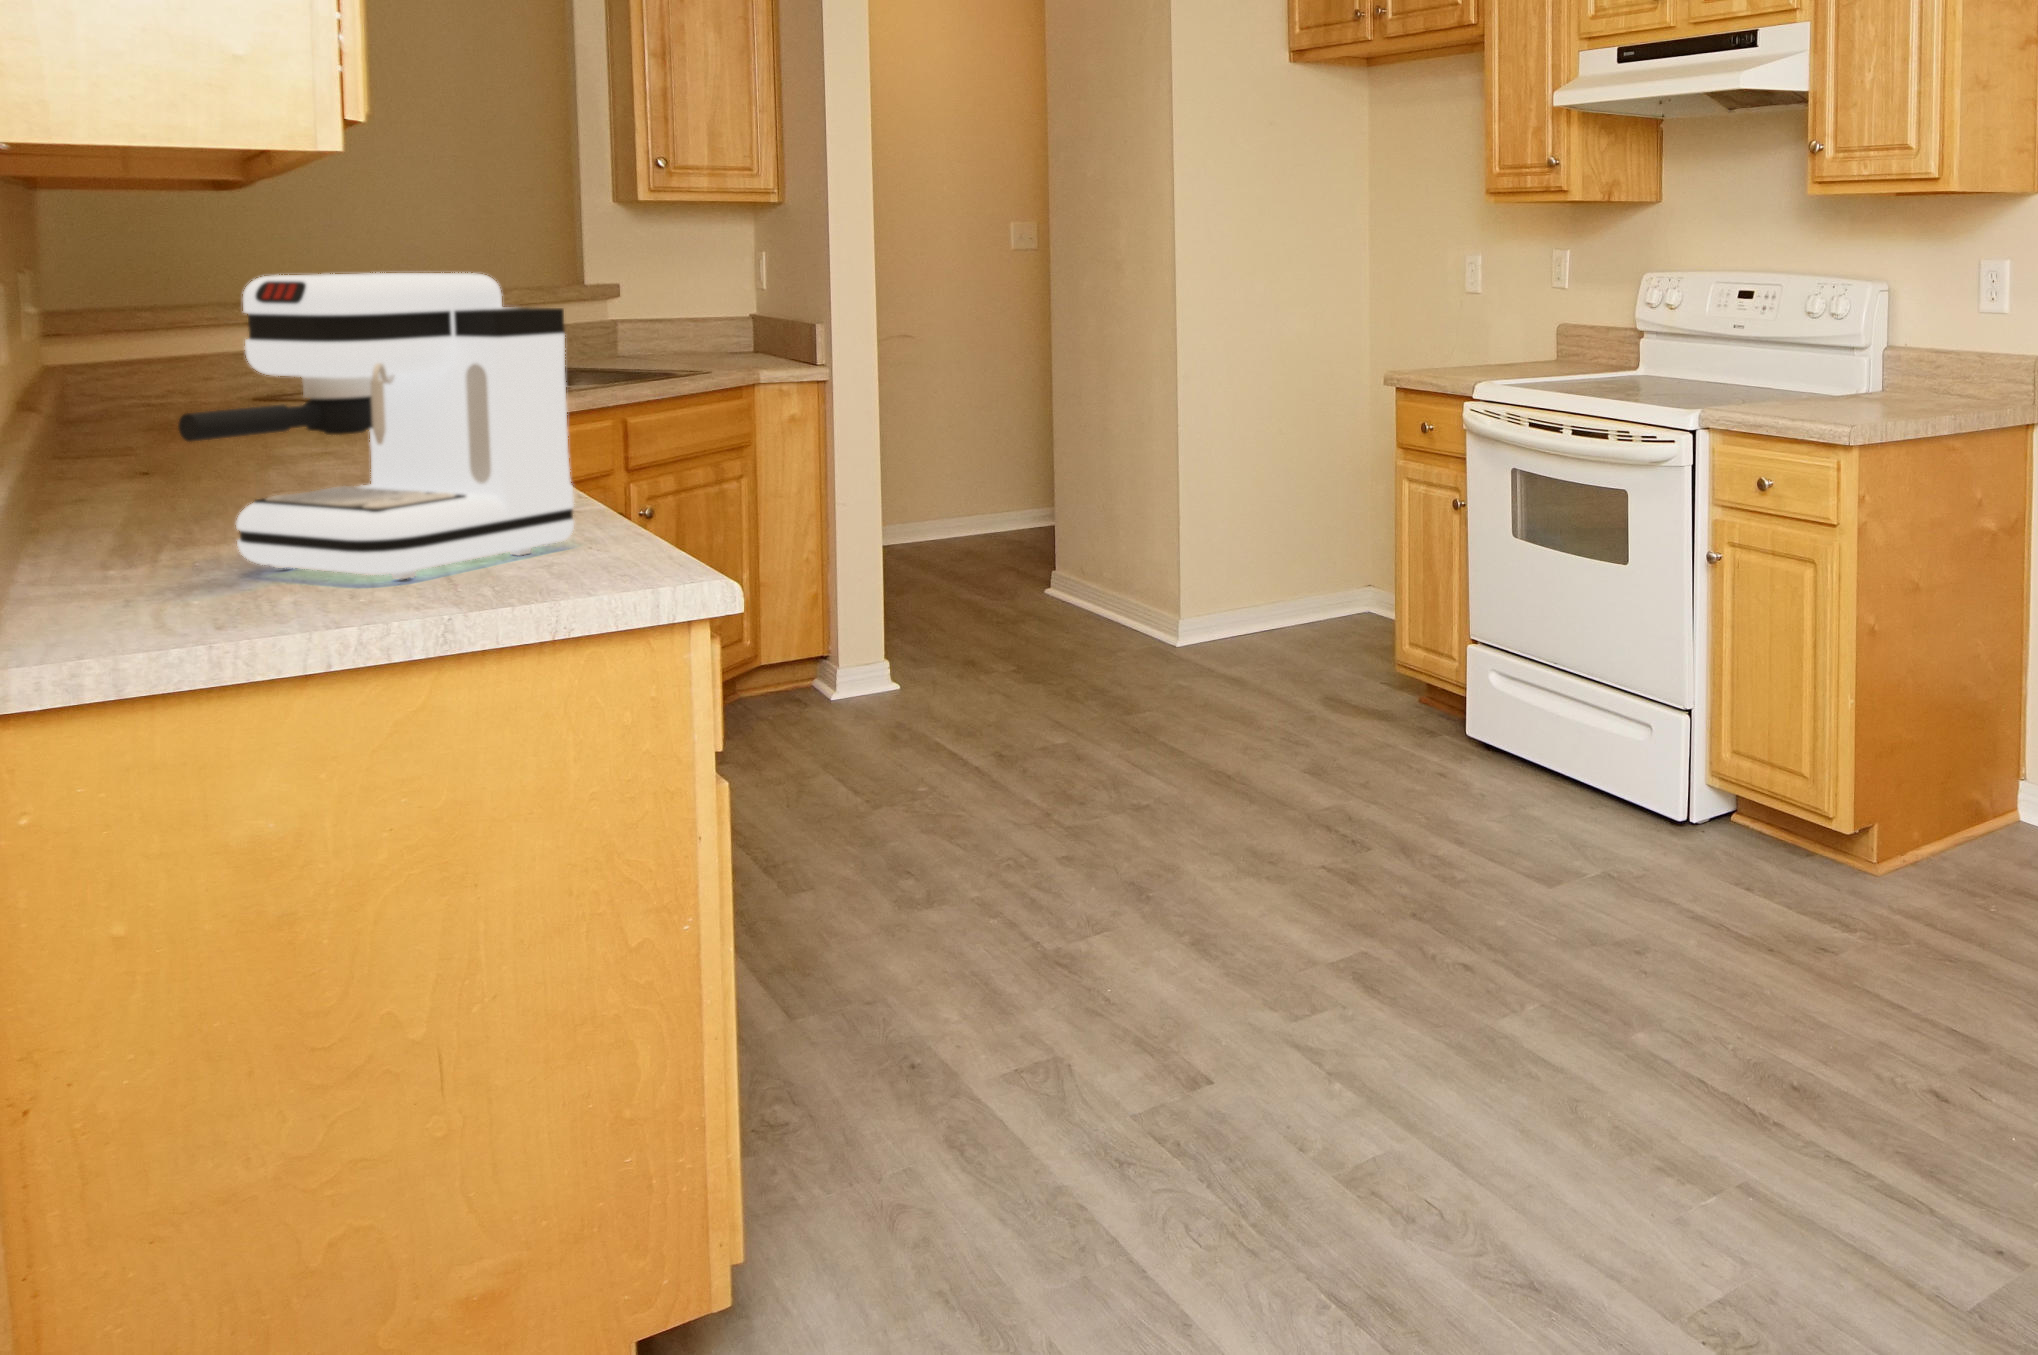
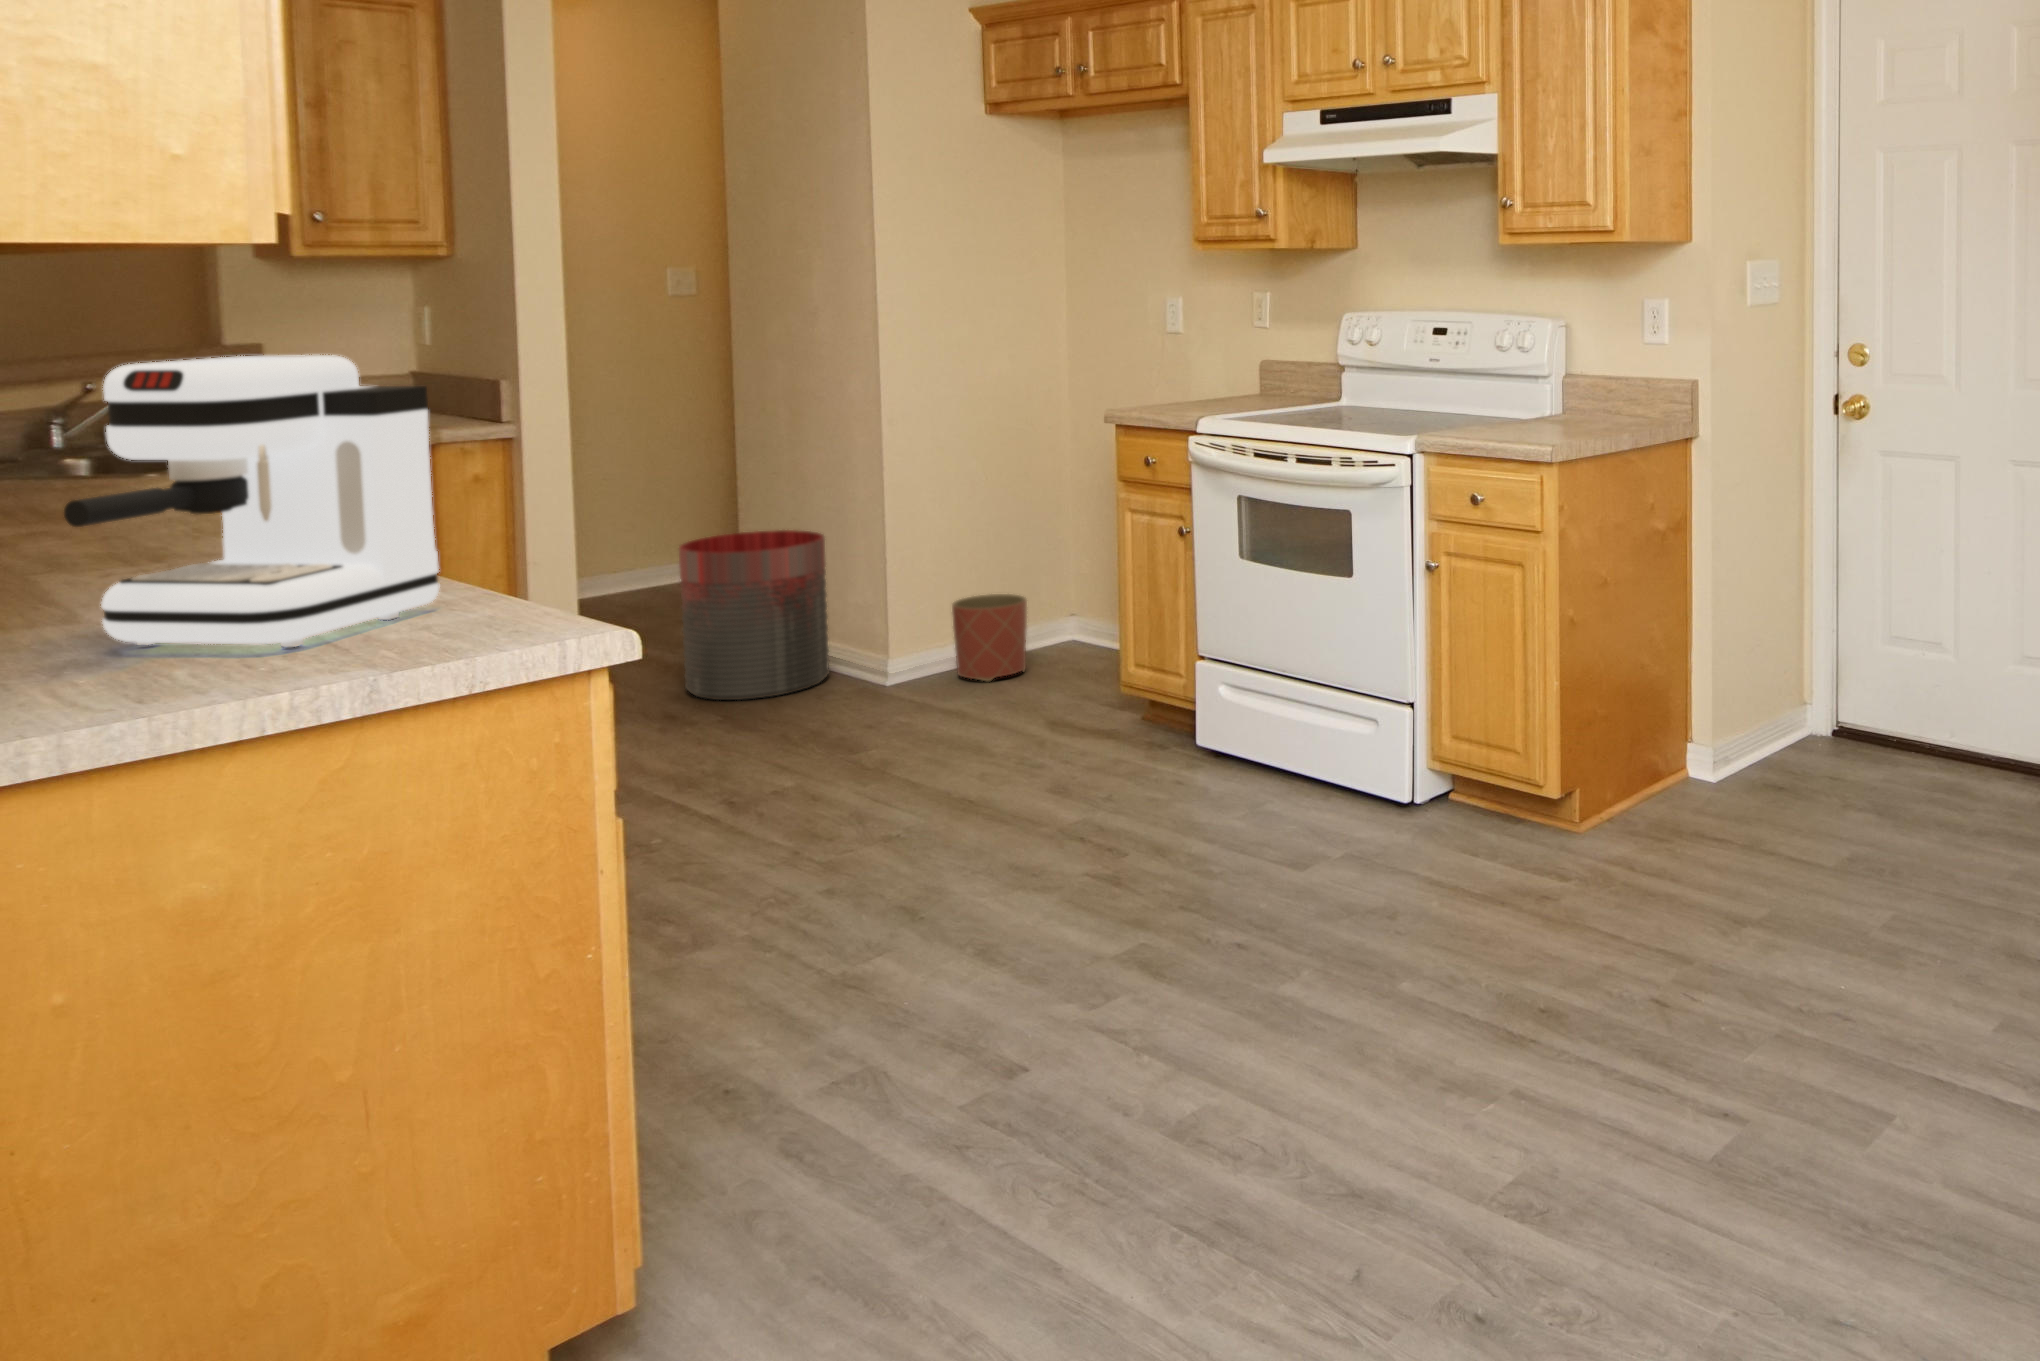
trash can: none [985,484,1125,652] -> present [679,530,829,700]
planter: none [1242,560,1316,650] -> present [952,594,1027,681]

